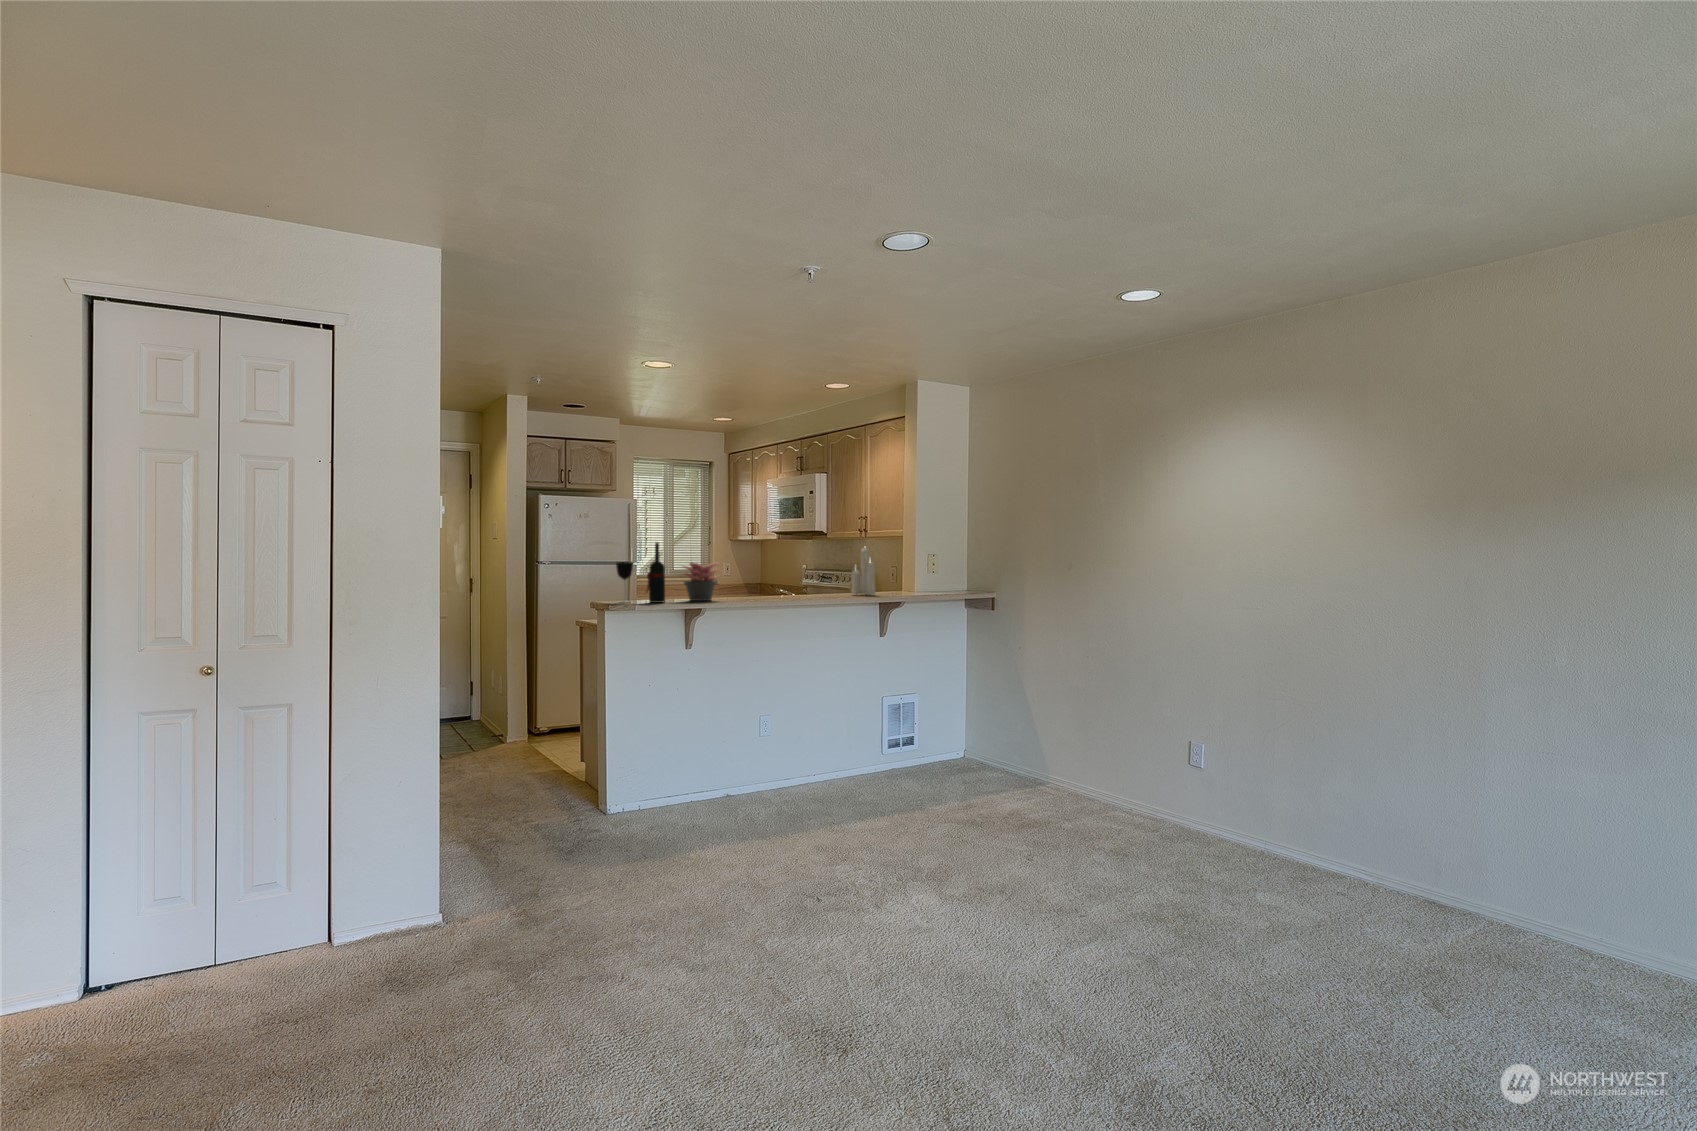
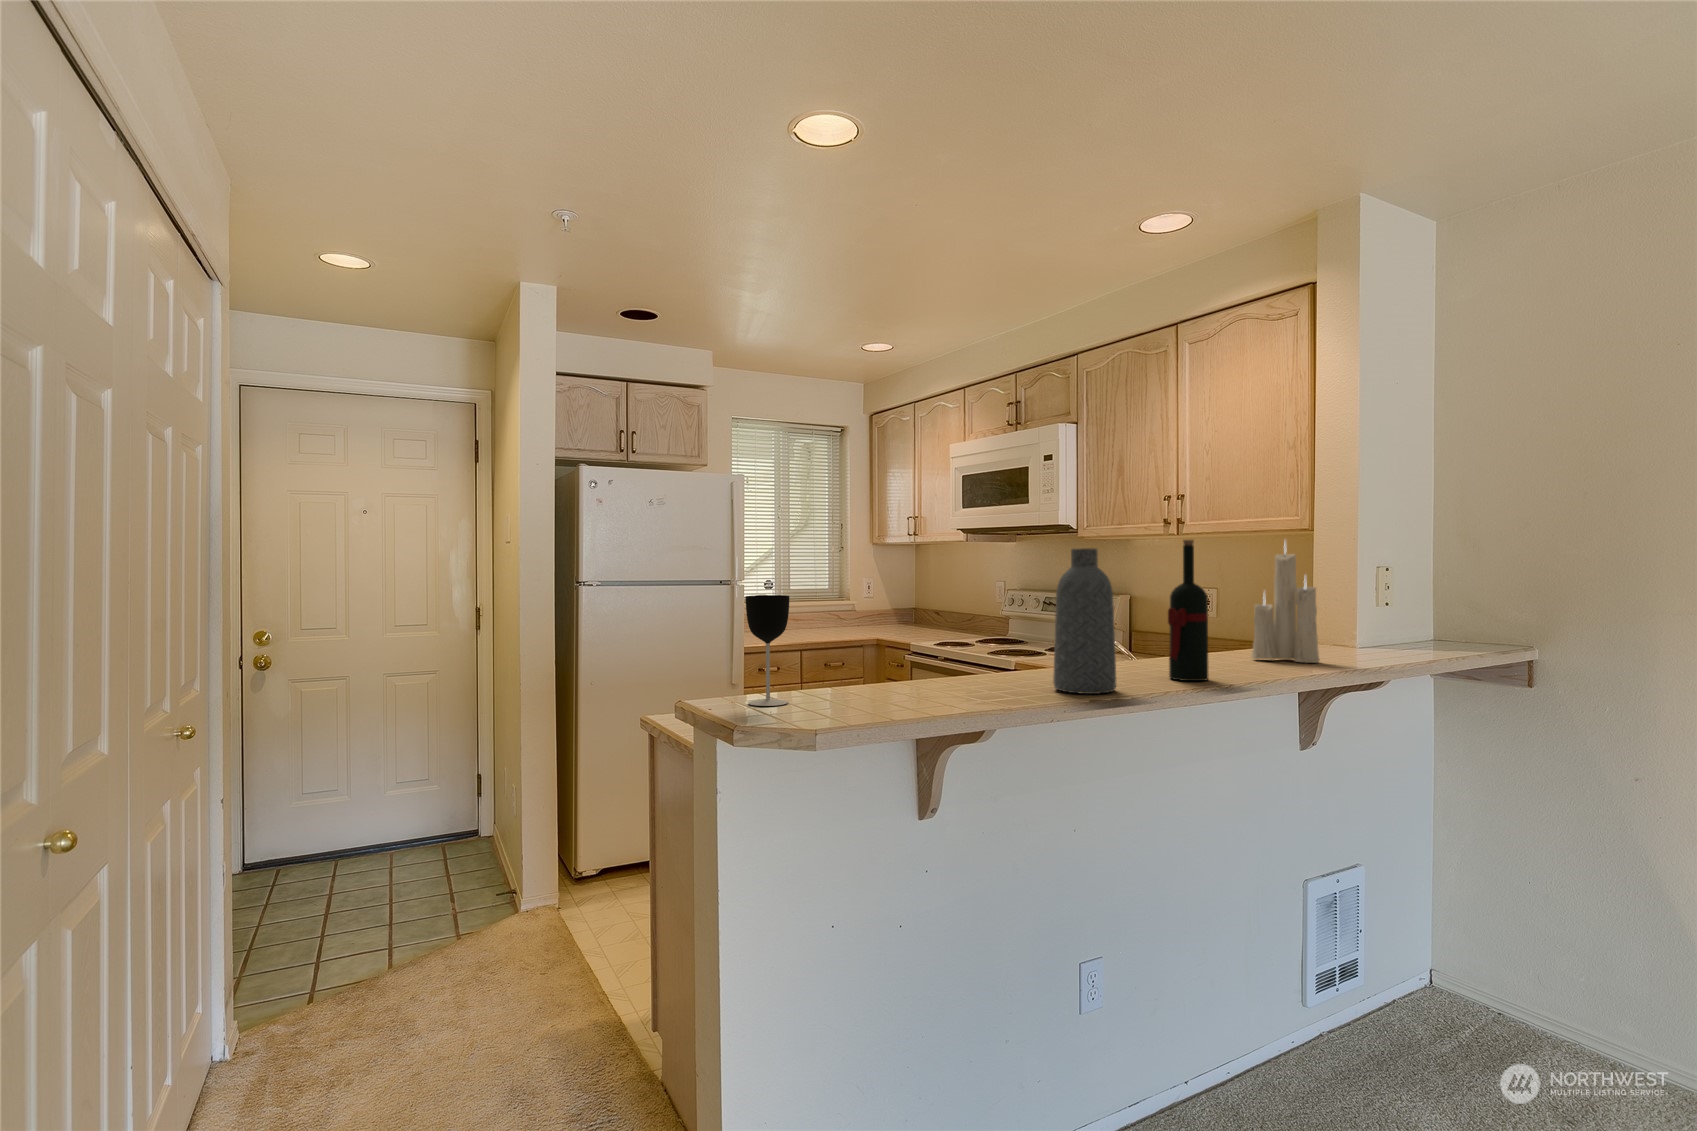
wine bottle: present [647,542,665,603] -> present [1168,540,1208,681]
vase: none [738,545,762,600] -> present [1053,548,1116,694]
succulent plant: present [683,562,718,601] -> none [908,592,1007,696]

